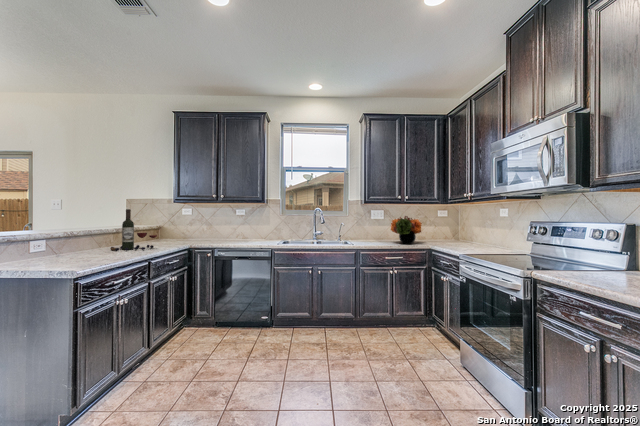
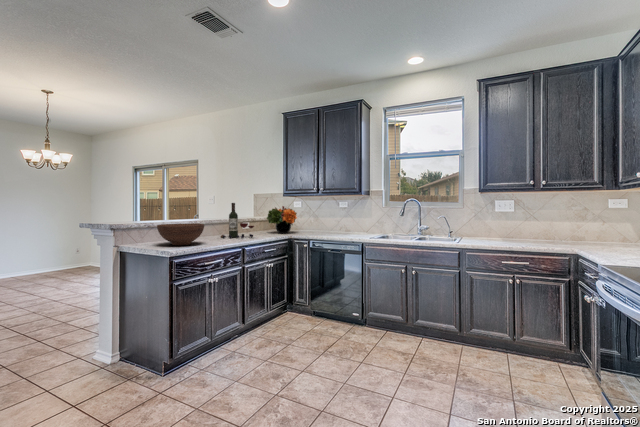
flower arrangement: present [391,216,422,244] -> present [267,206,297,233]
fruit bowl: none [36,235,107,263] -> present [157,224,204,245]

